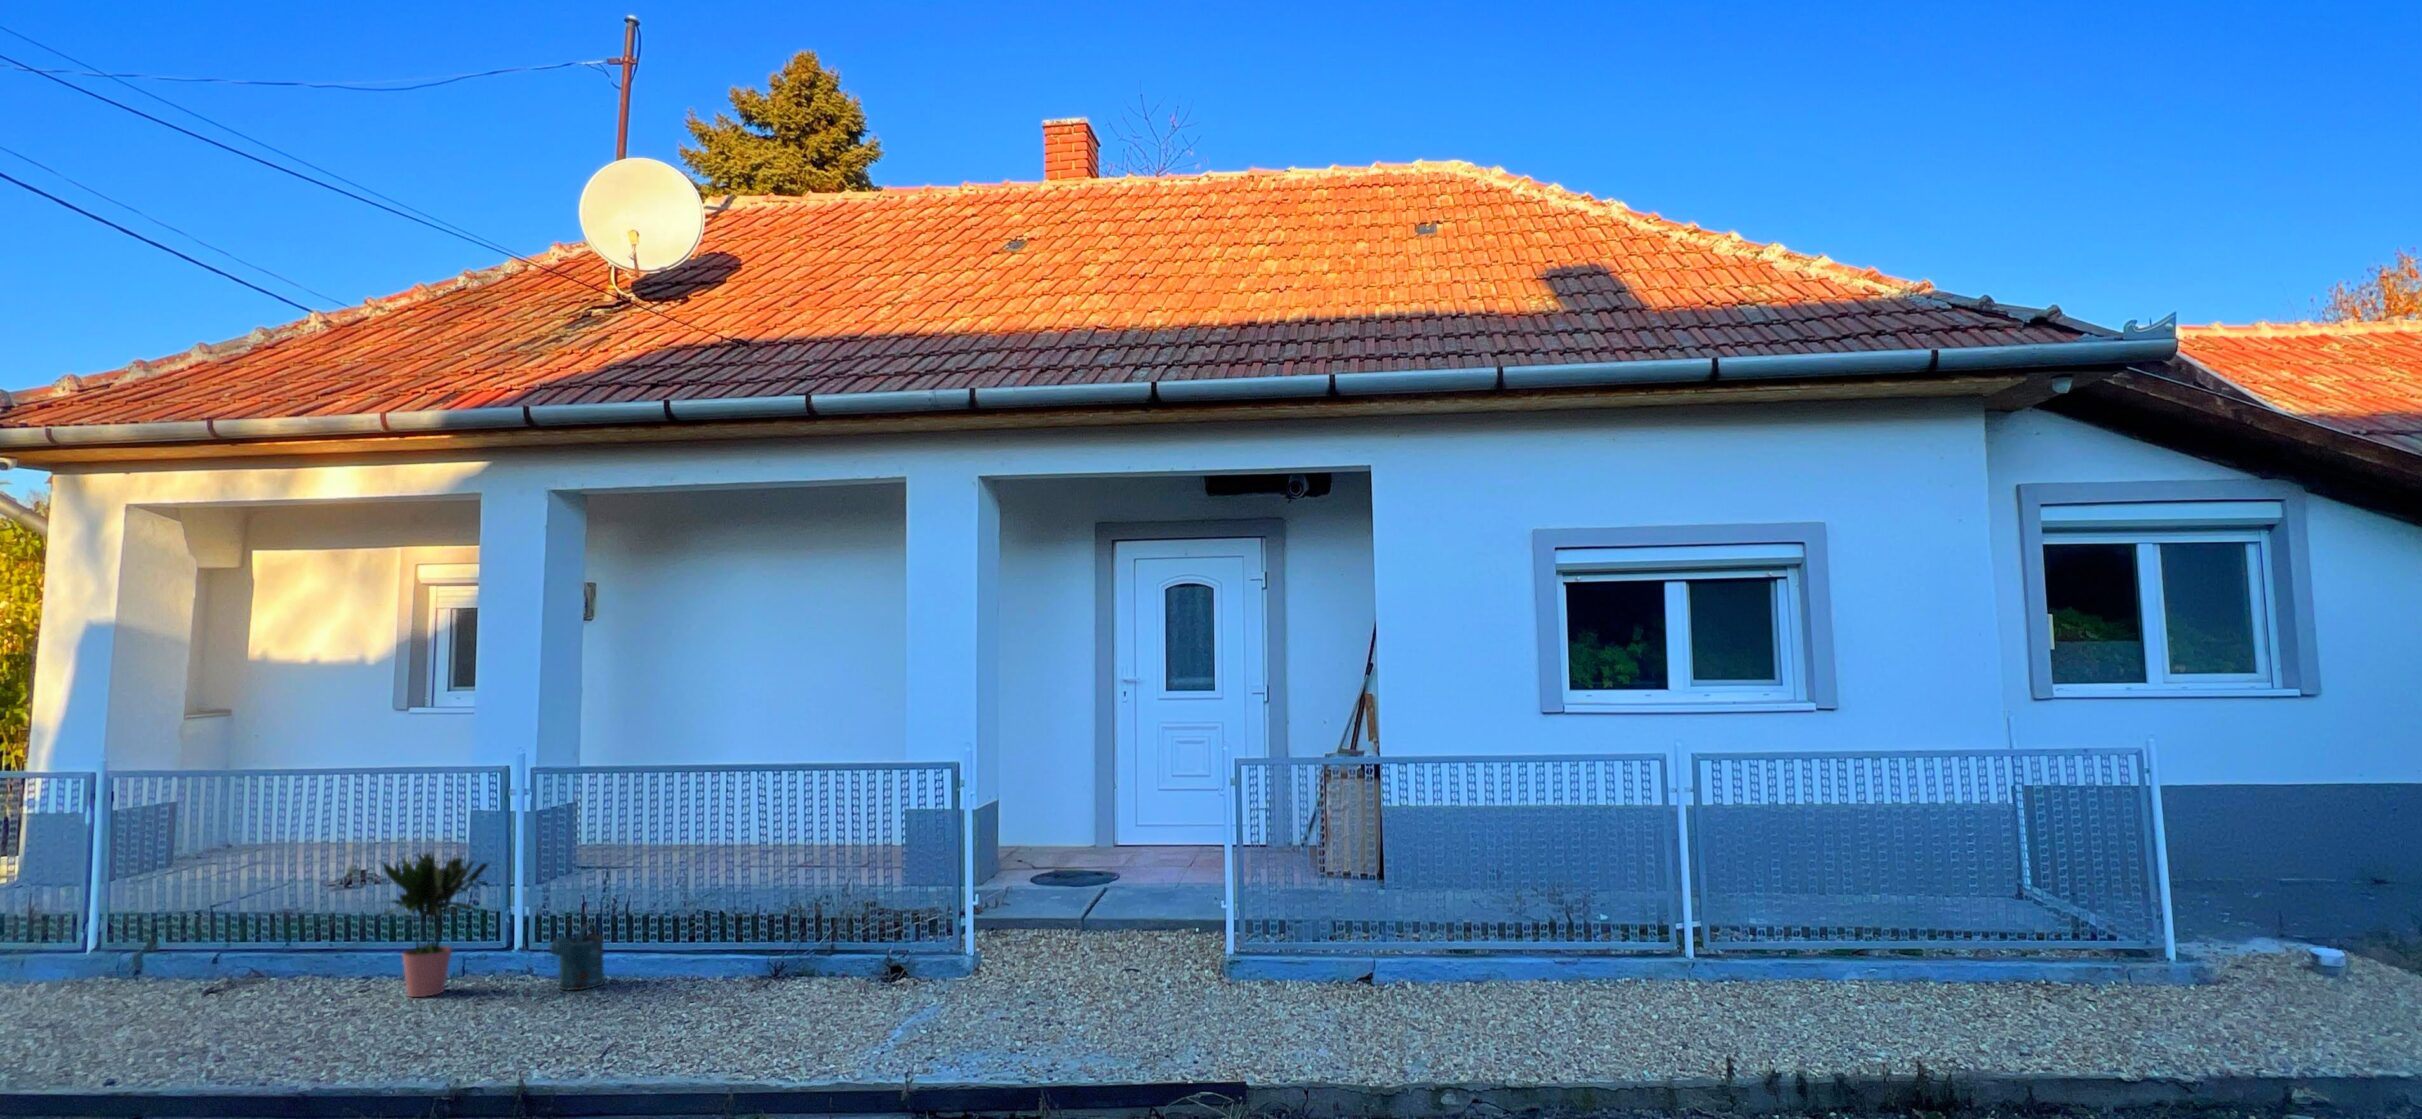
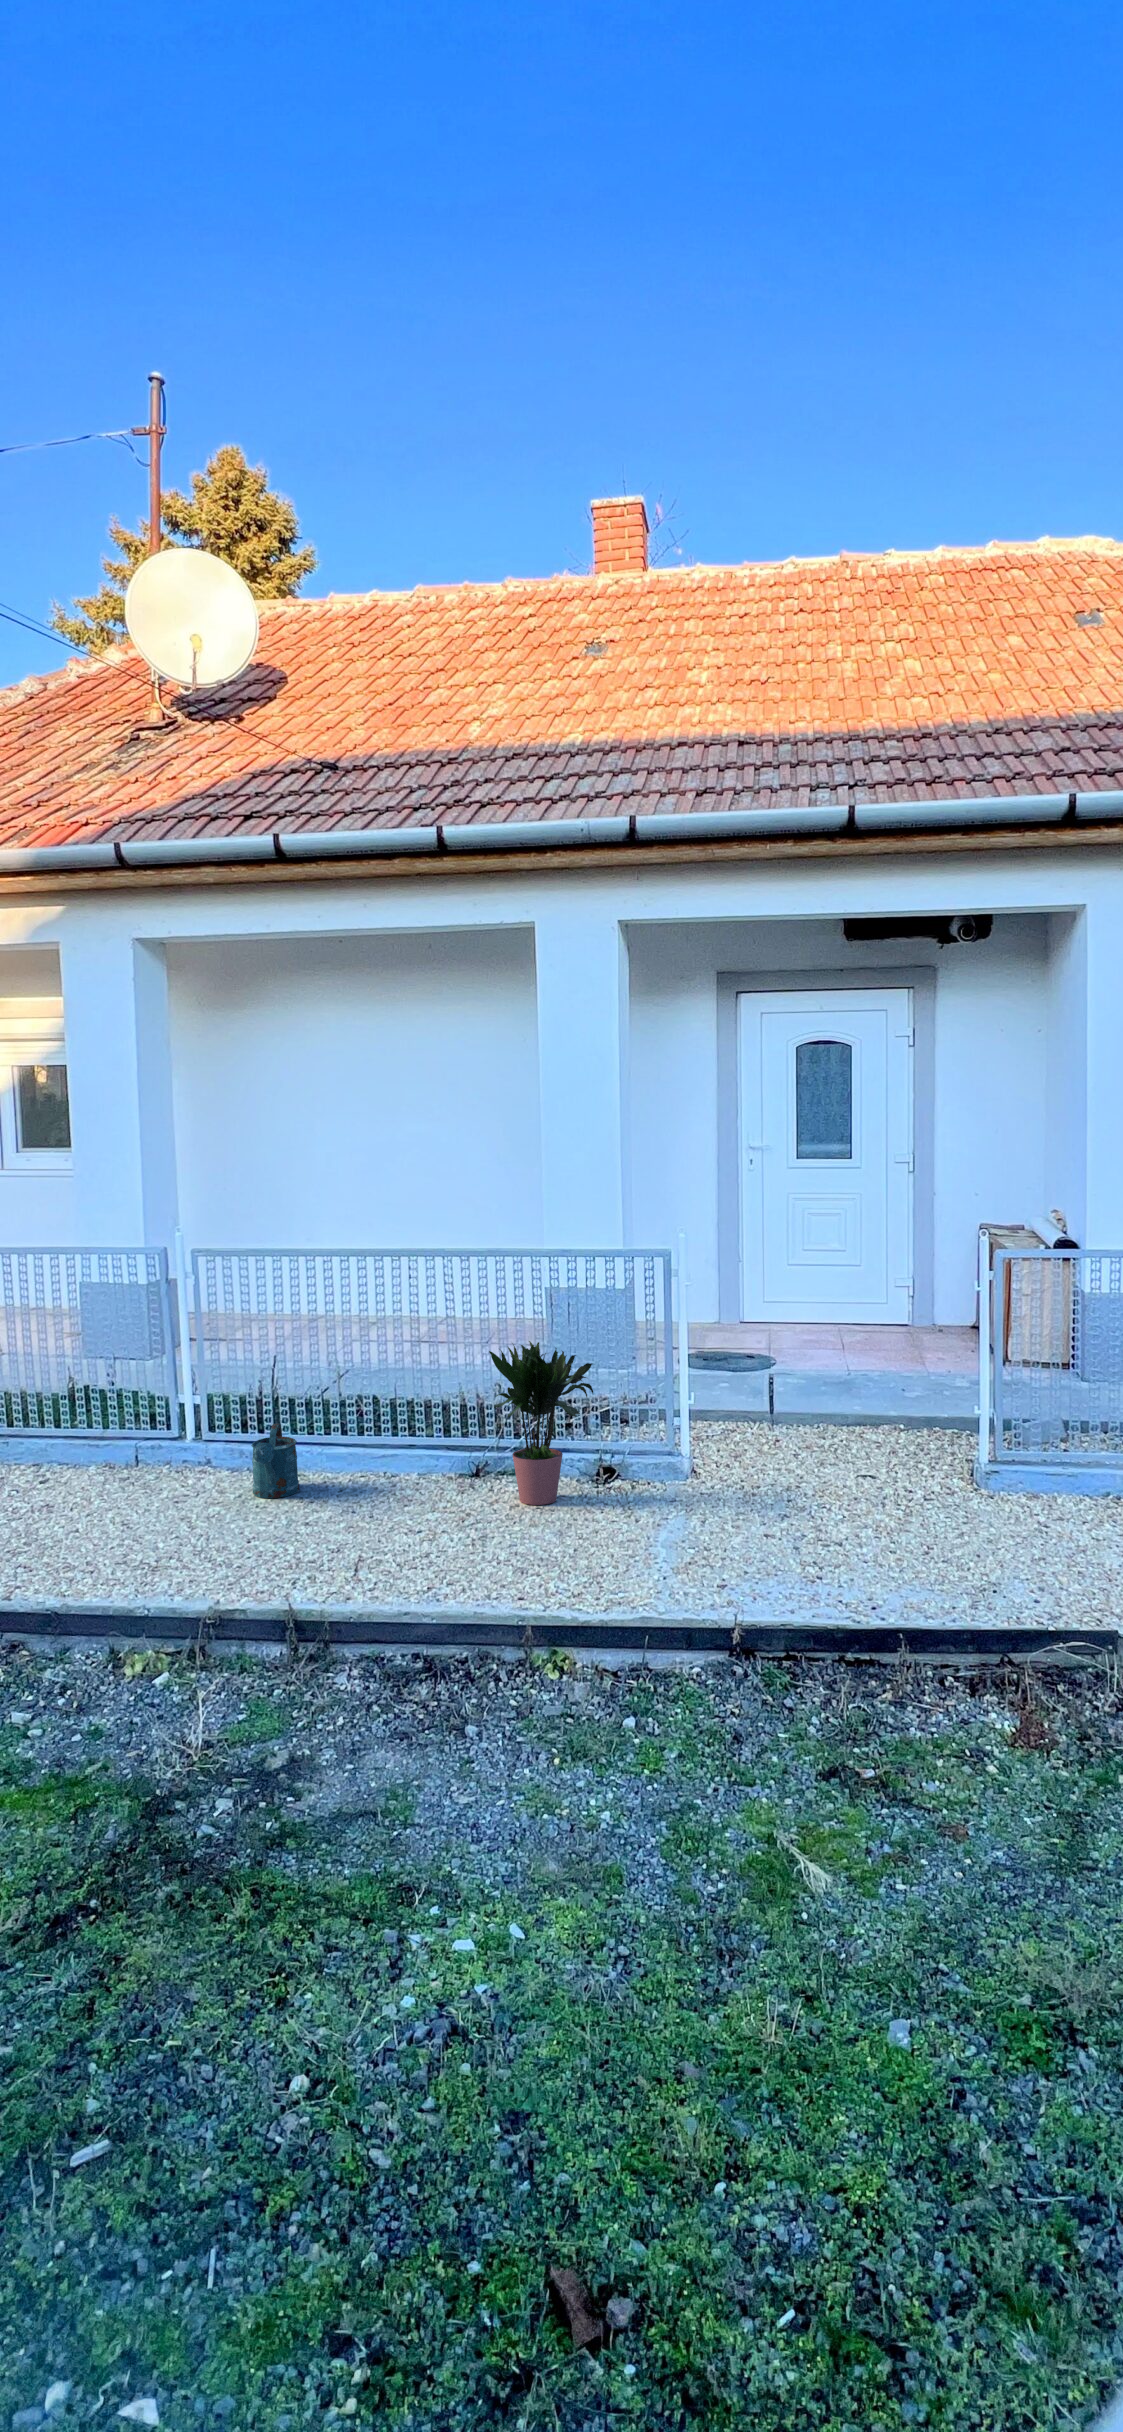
potted plant: present [383,852,488,997] -> present [489,1341,593,1505]

